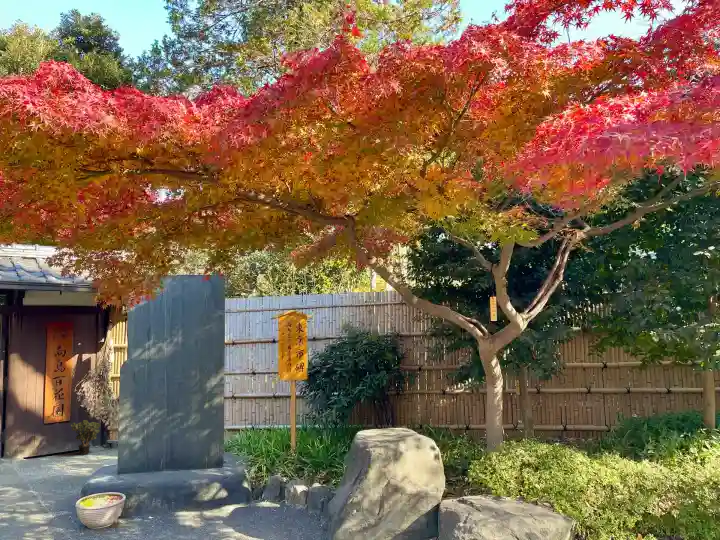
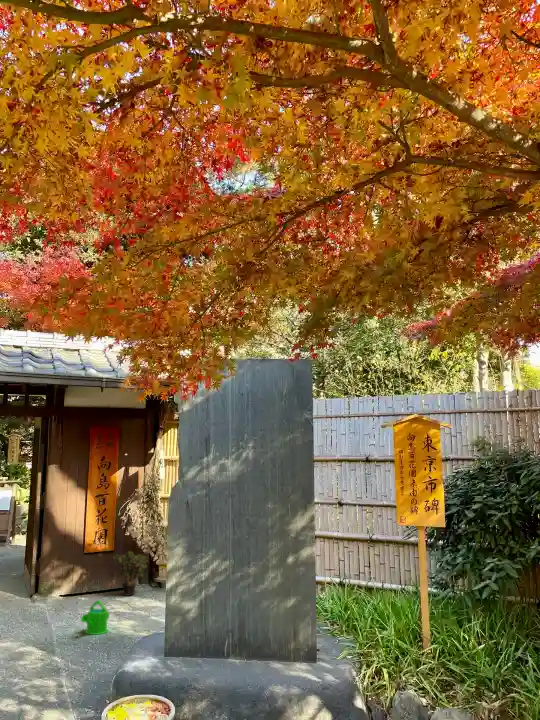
watering can: none [50,453,72,477] -> present [81,601,109,634]

